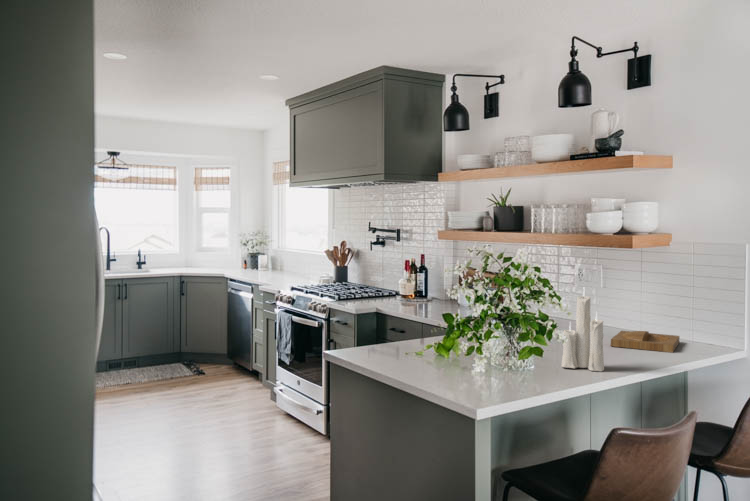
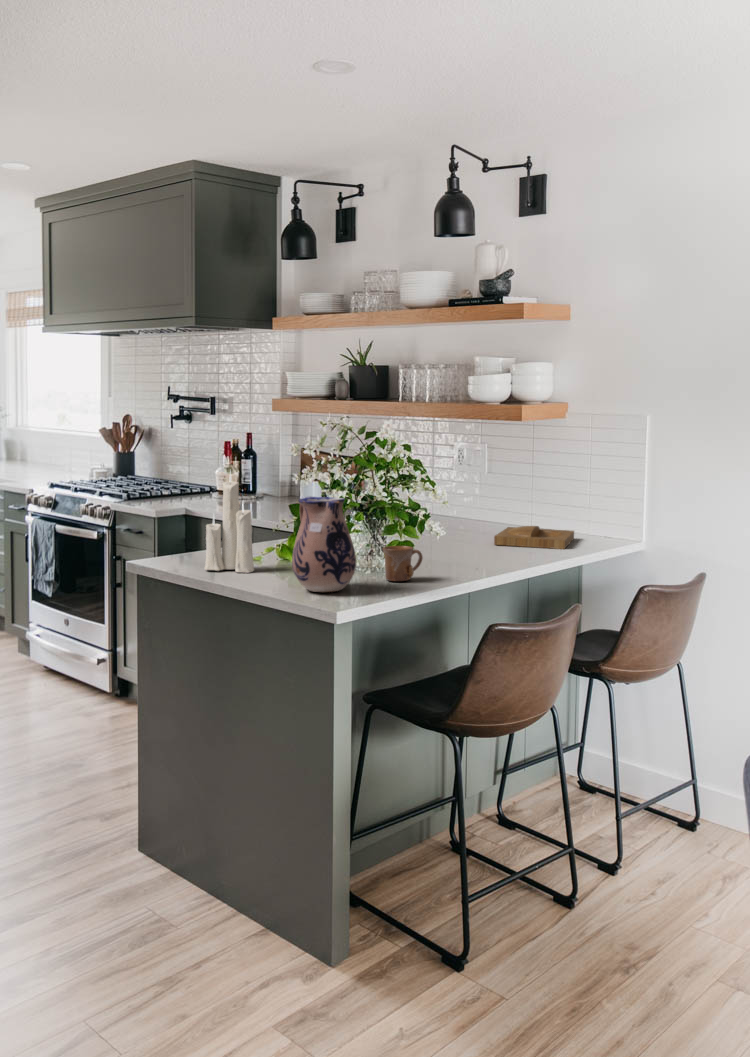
candle: present [561,290,604,371] -> present [205,471,255,573]
ceramic pitcher: none [441,309,495,389] -> present [292,496,356,592]
mug: none [517,350,551,381] -> present [383,546,423,581]

